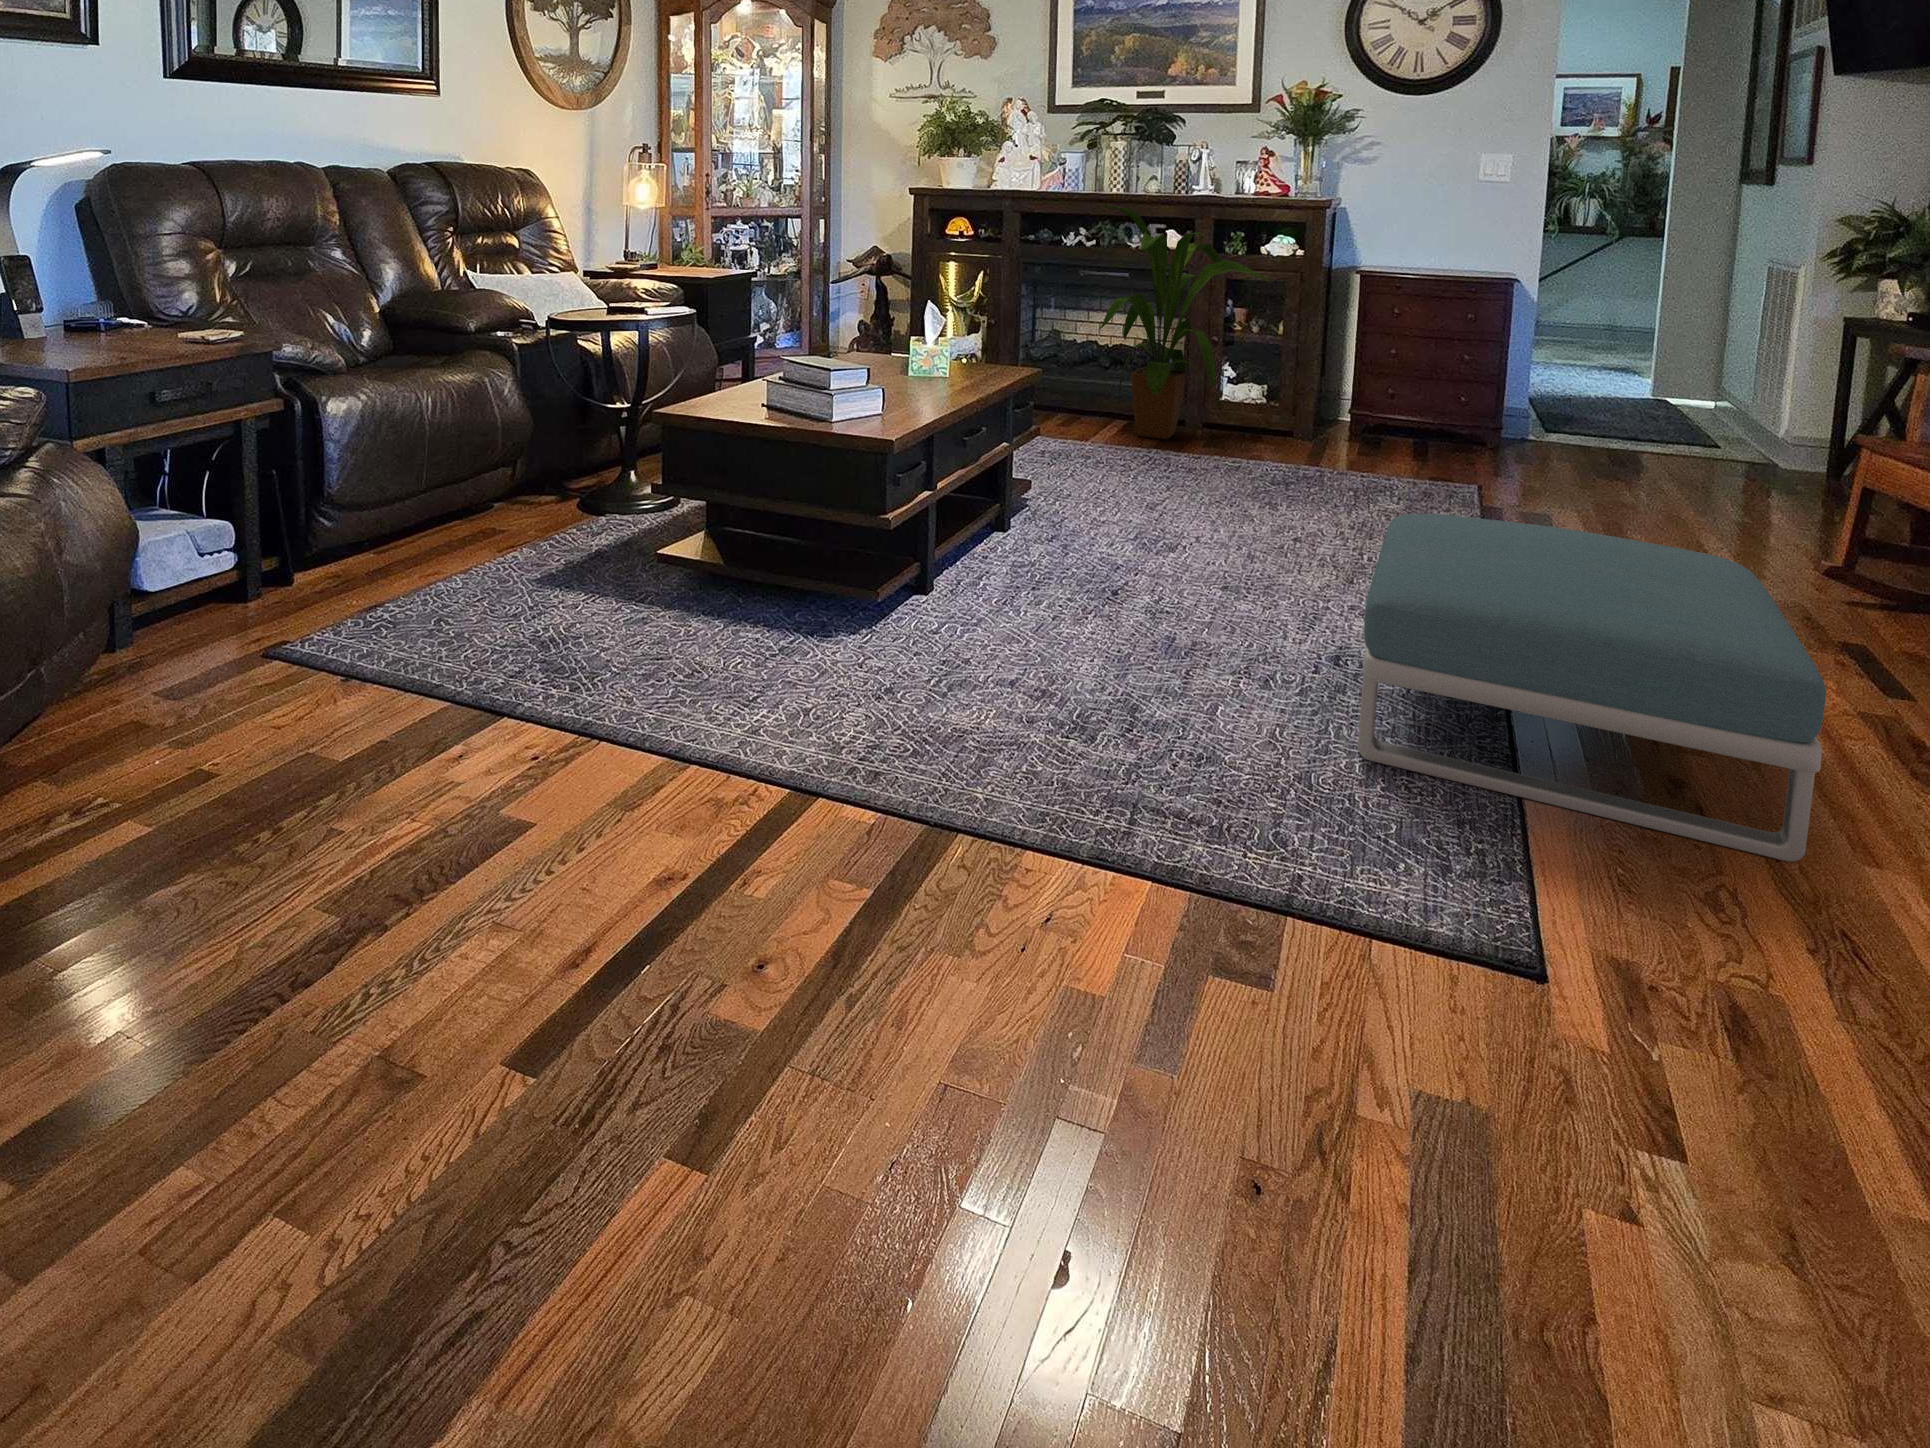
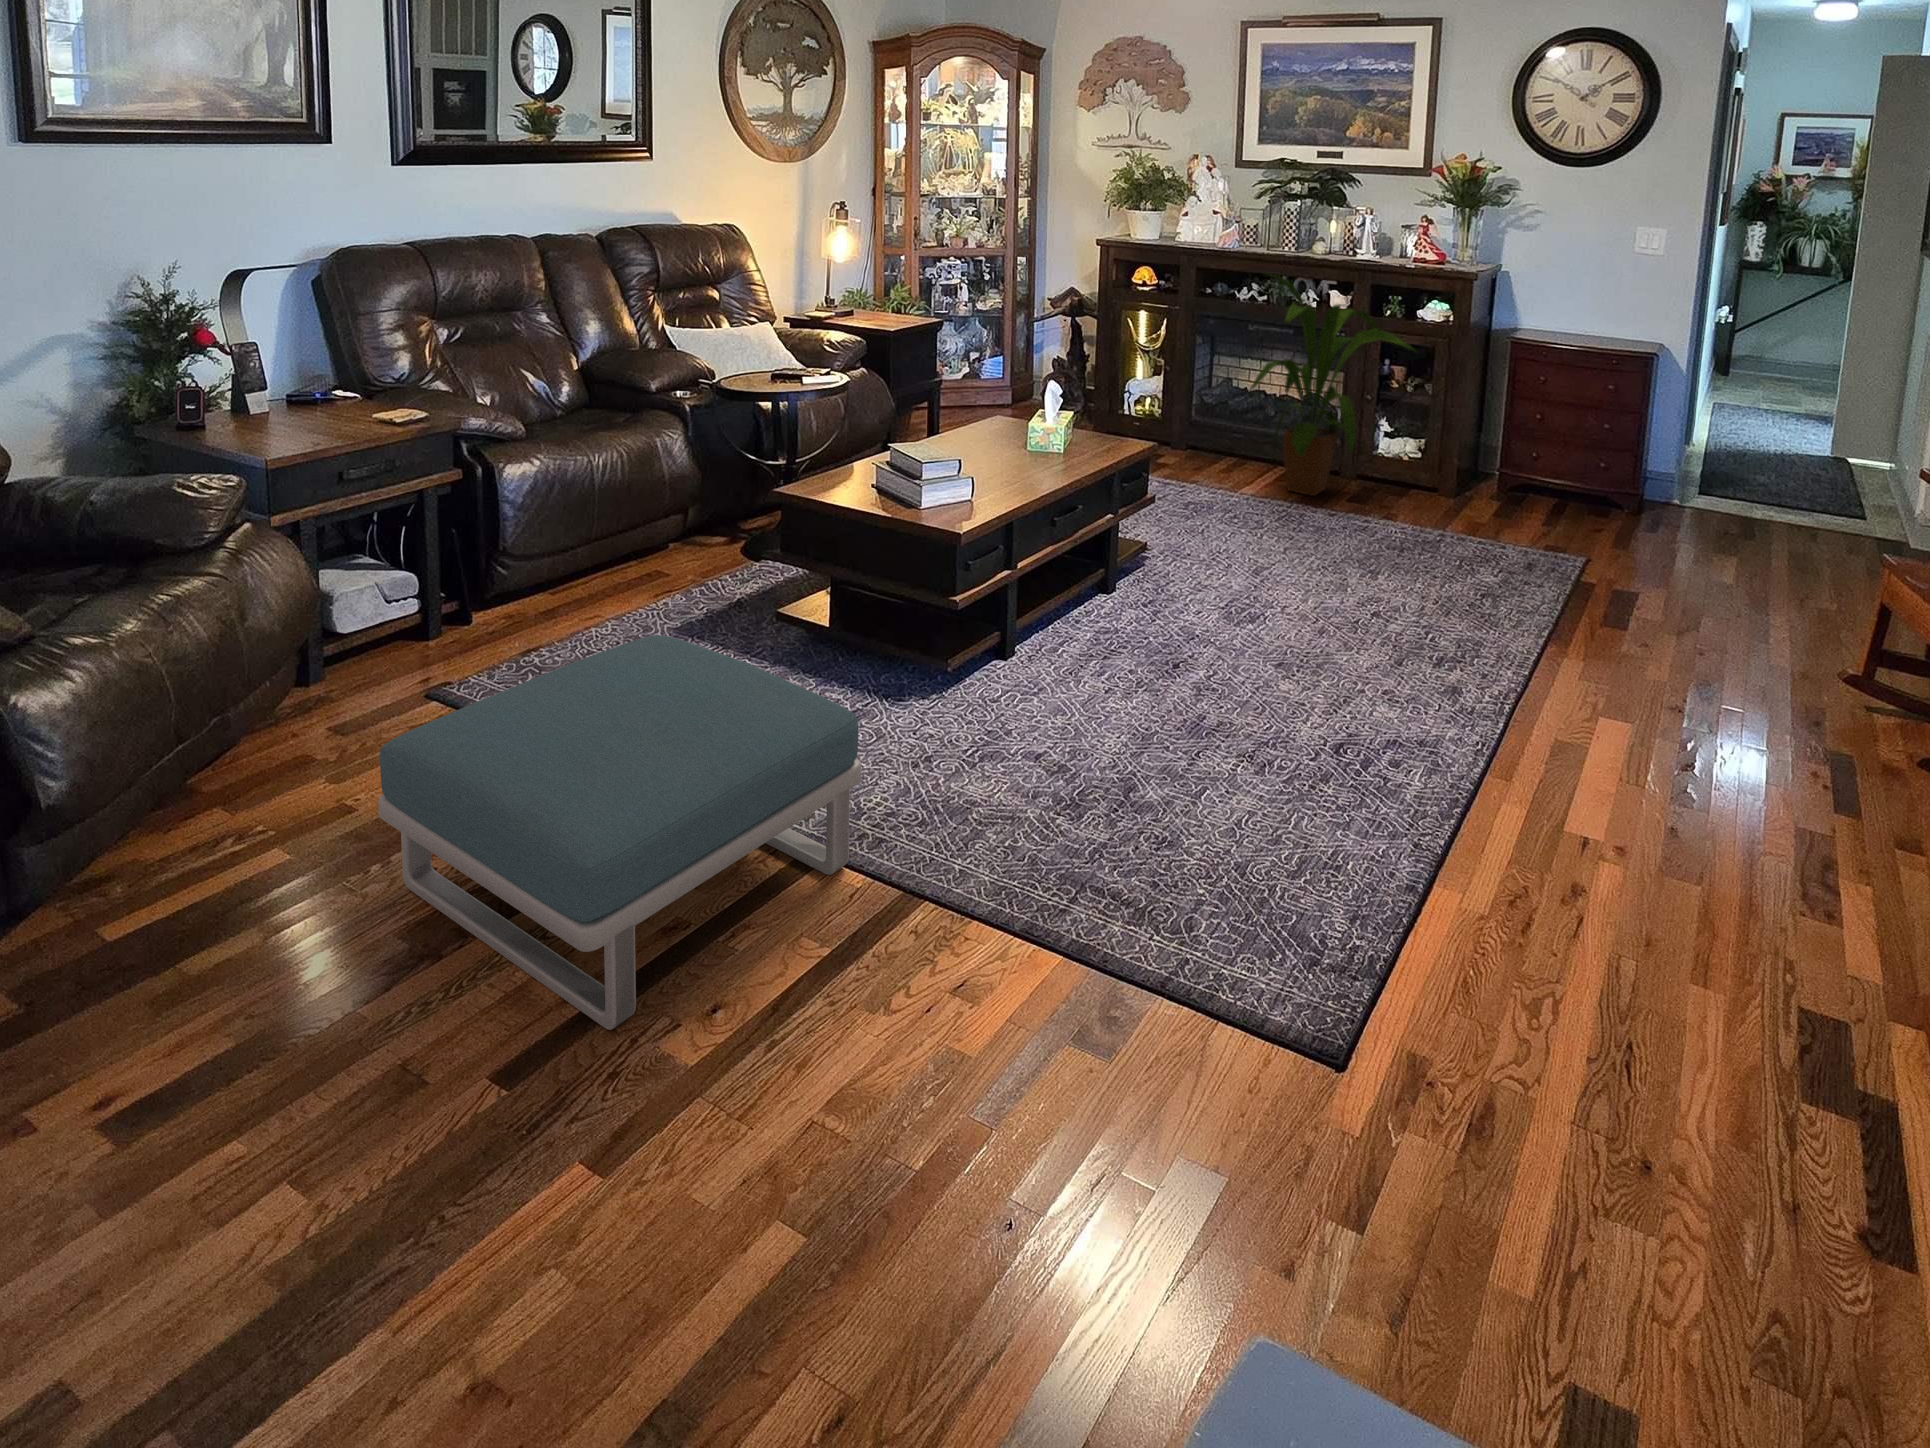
footstool: present [1358,514,1826,862] -> present [378,635,862,1030]

